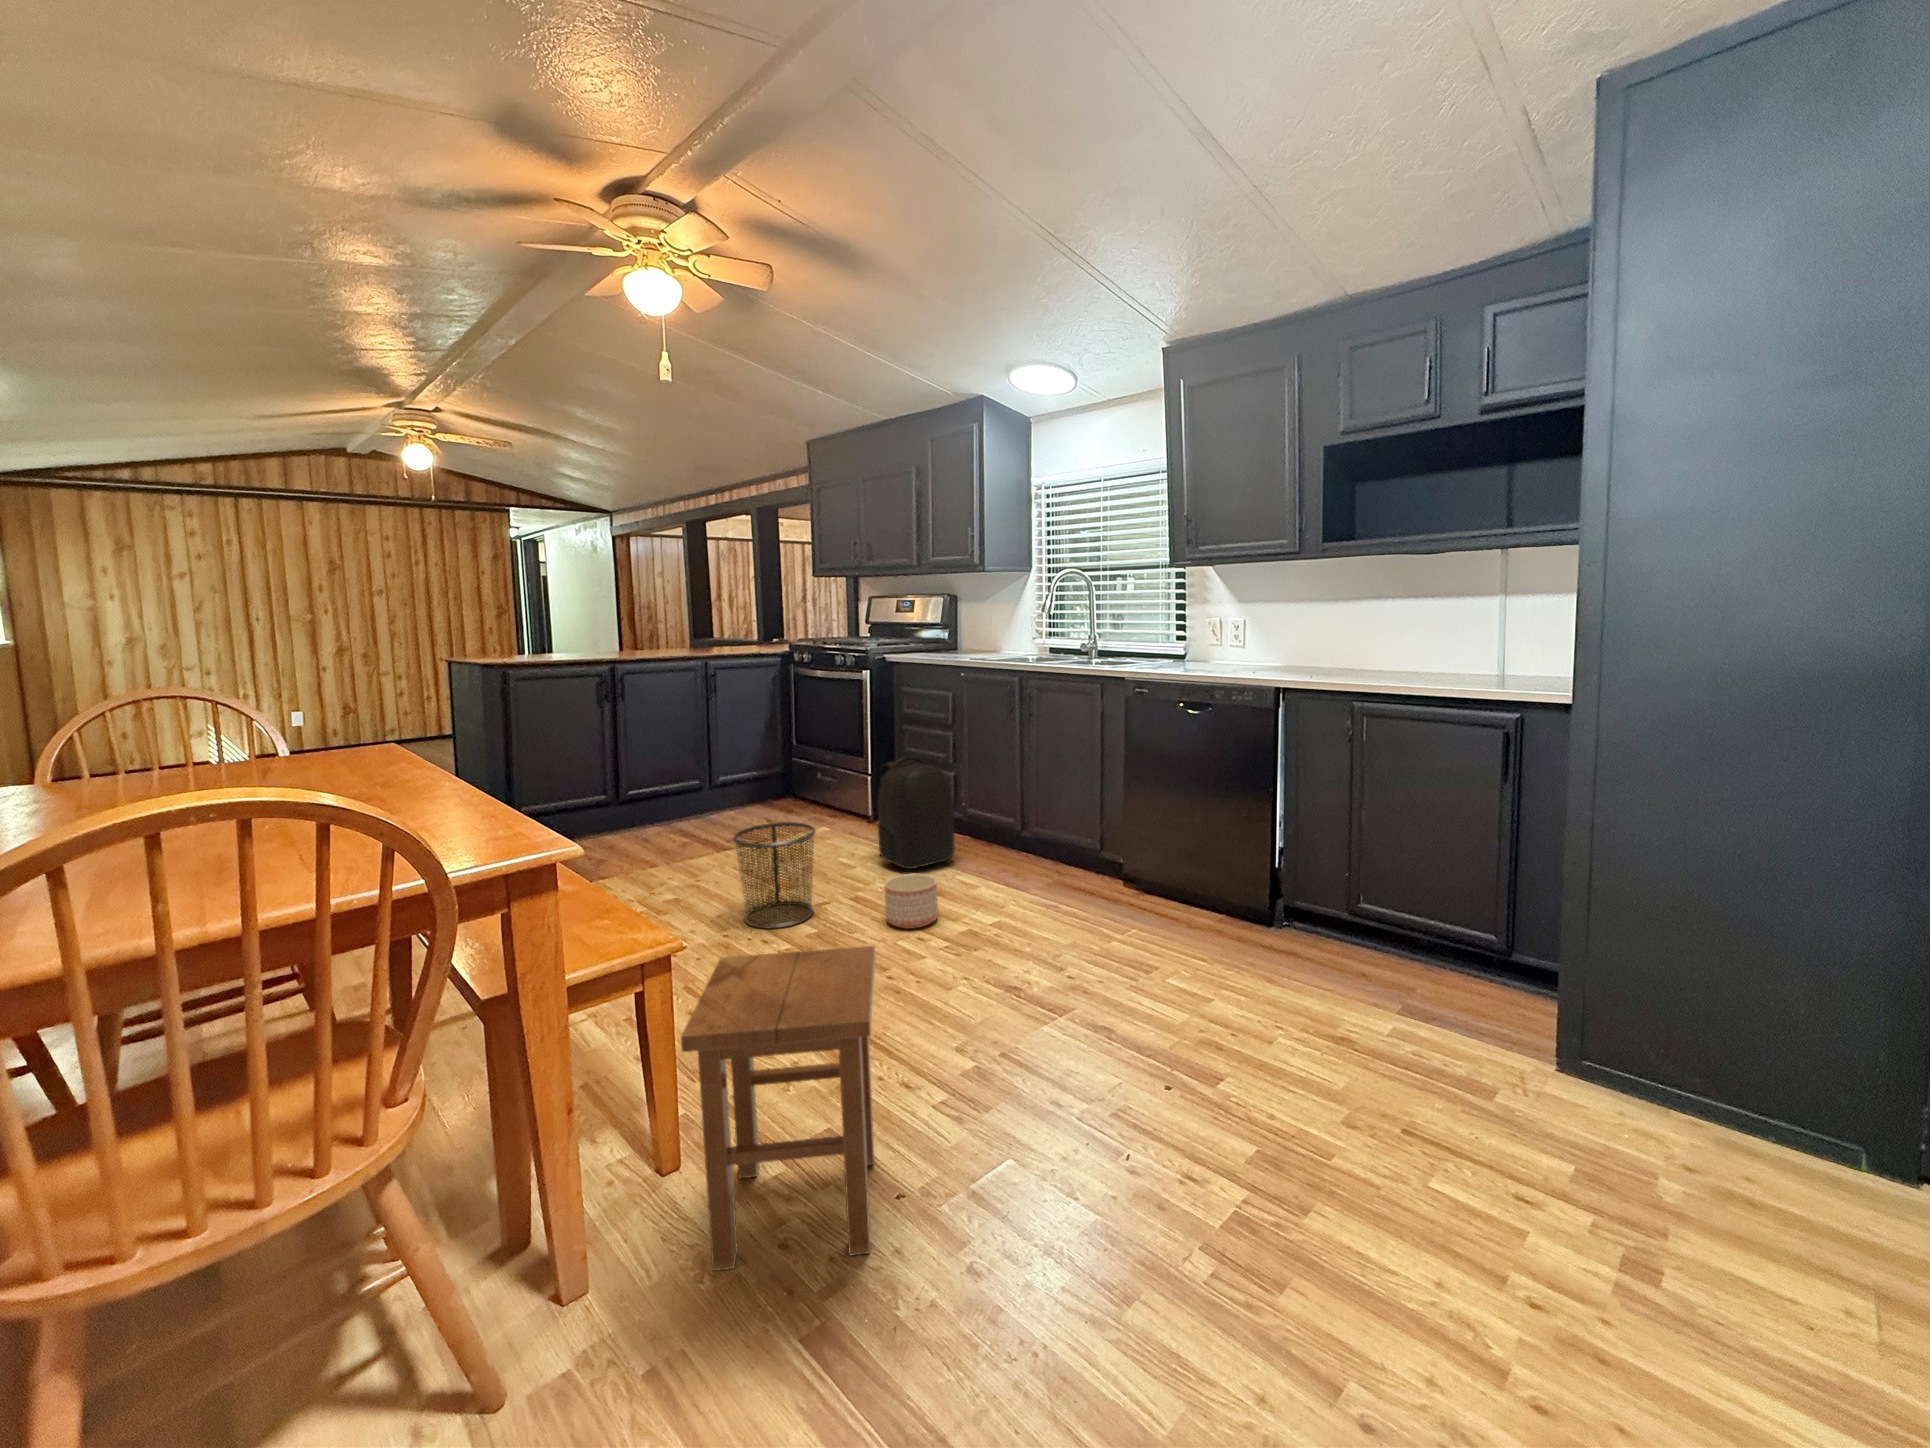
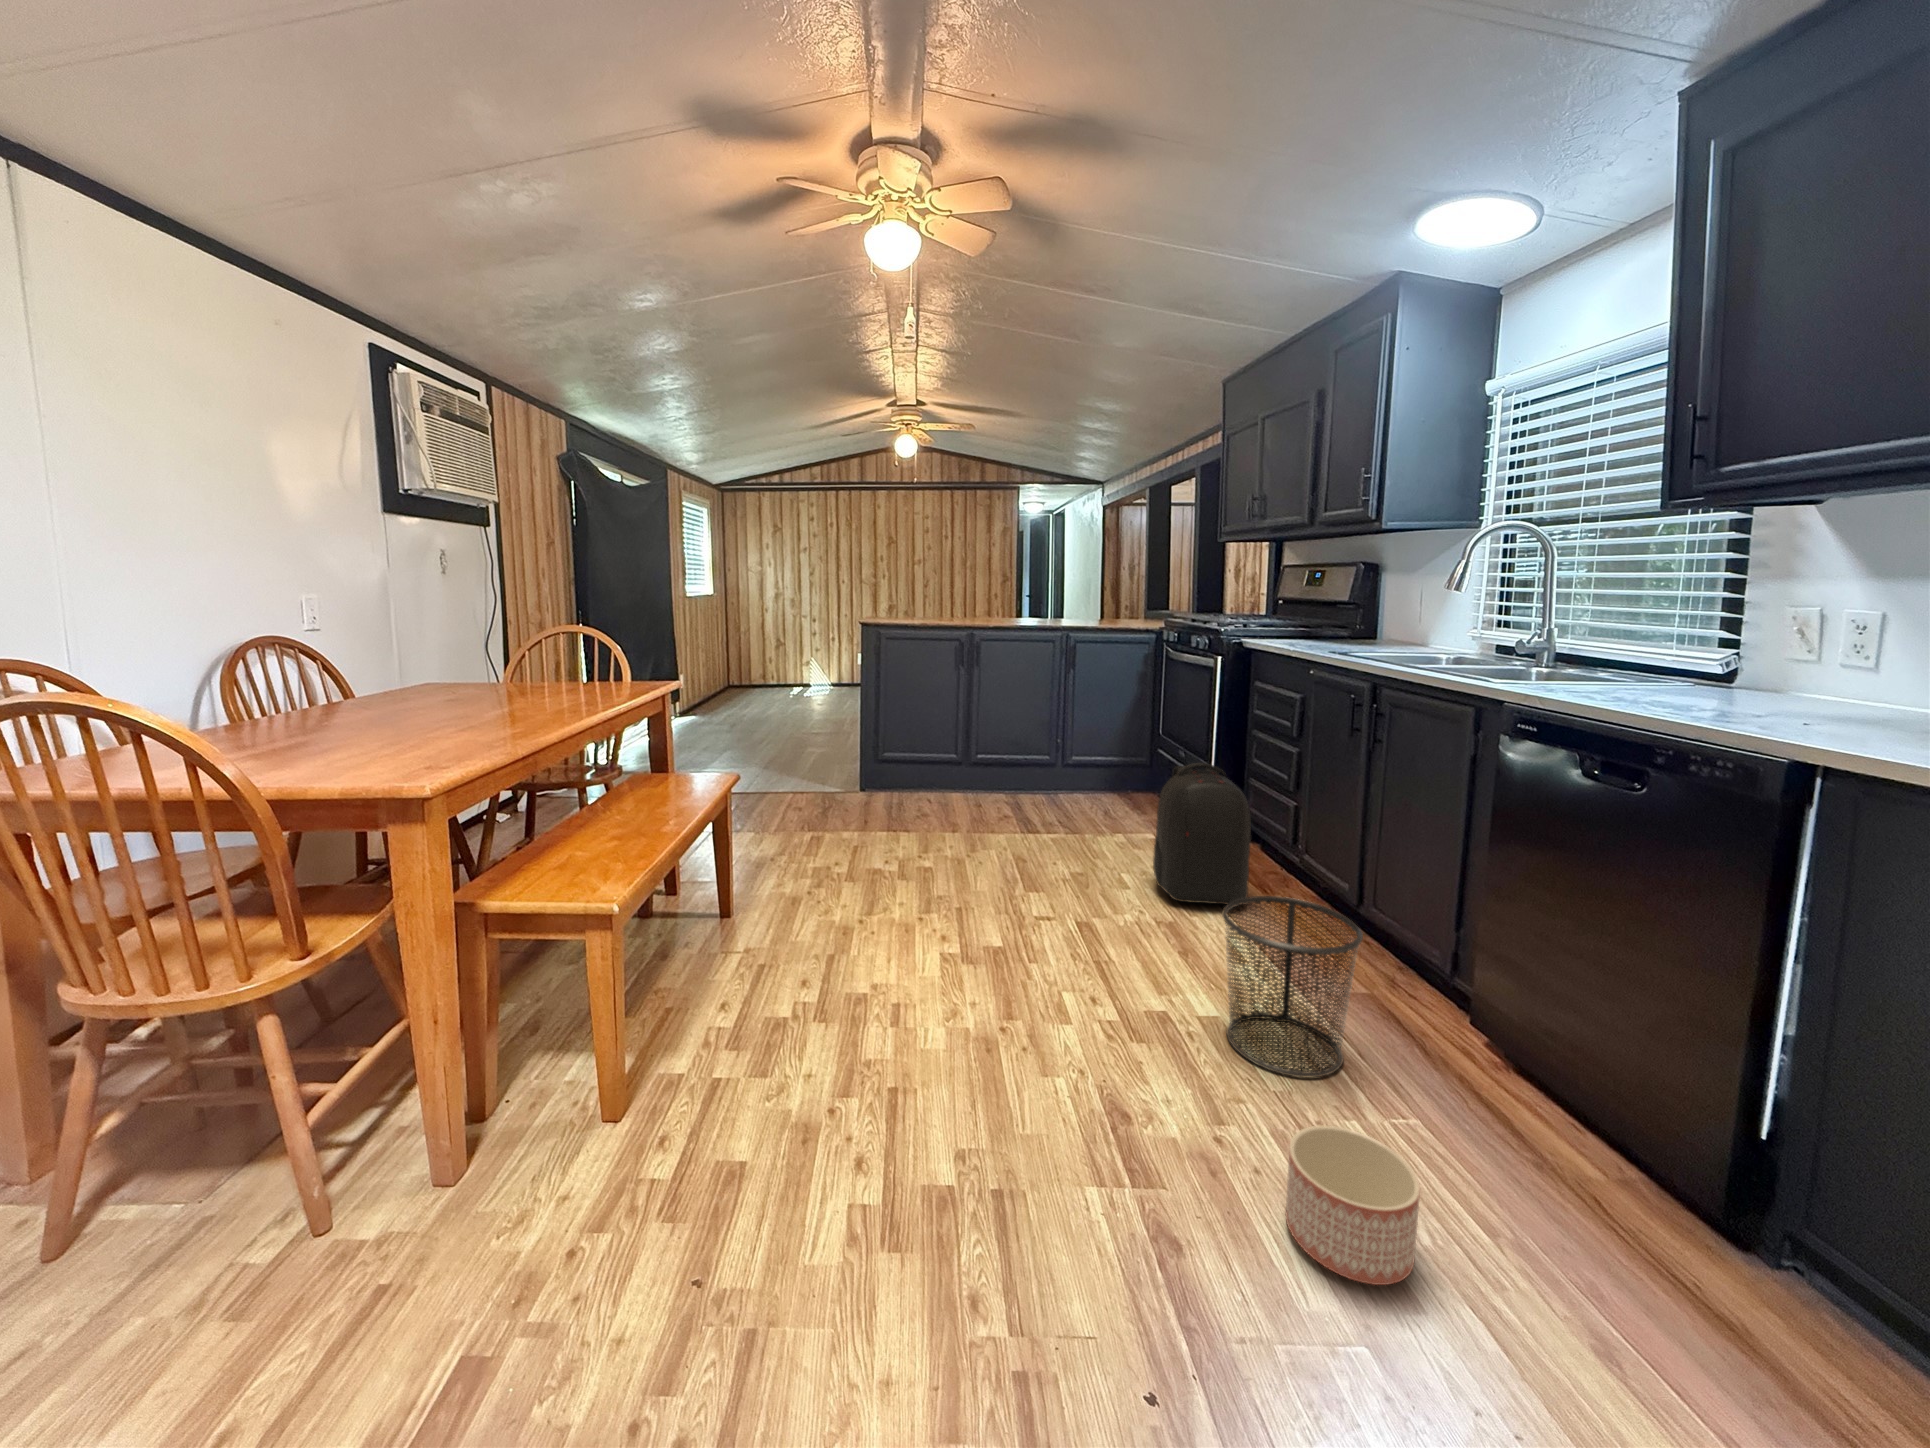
waste bin: present [733,822,816,928] -> present [1222,896,1363,1078]
planter: present [885,874,938,929] -> present [1285,1125,1420,1285]
stool: present [681,946,876,1271] -> none [458,937,742,1359]

